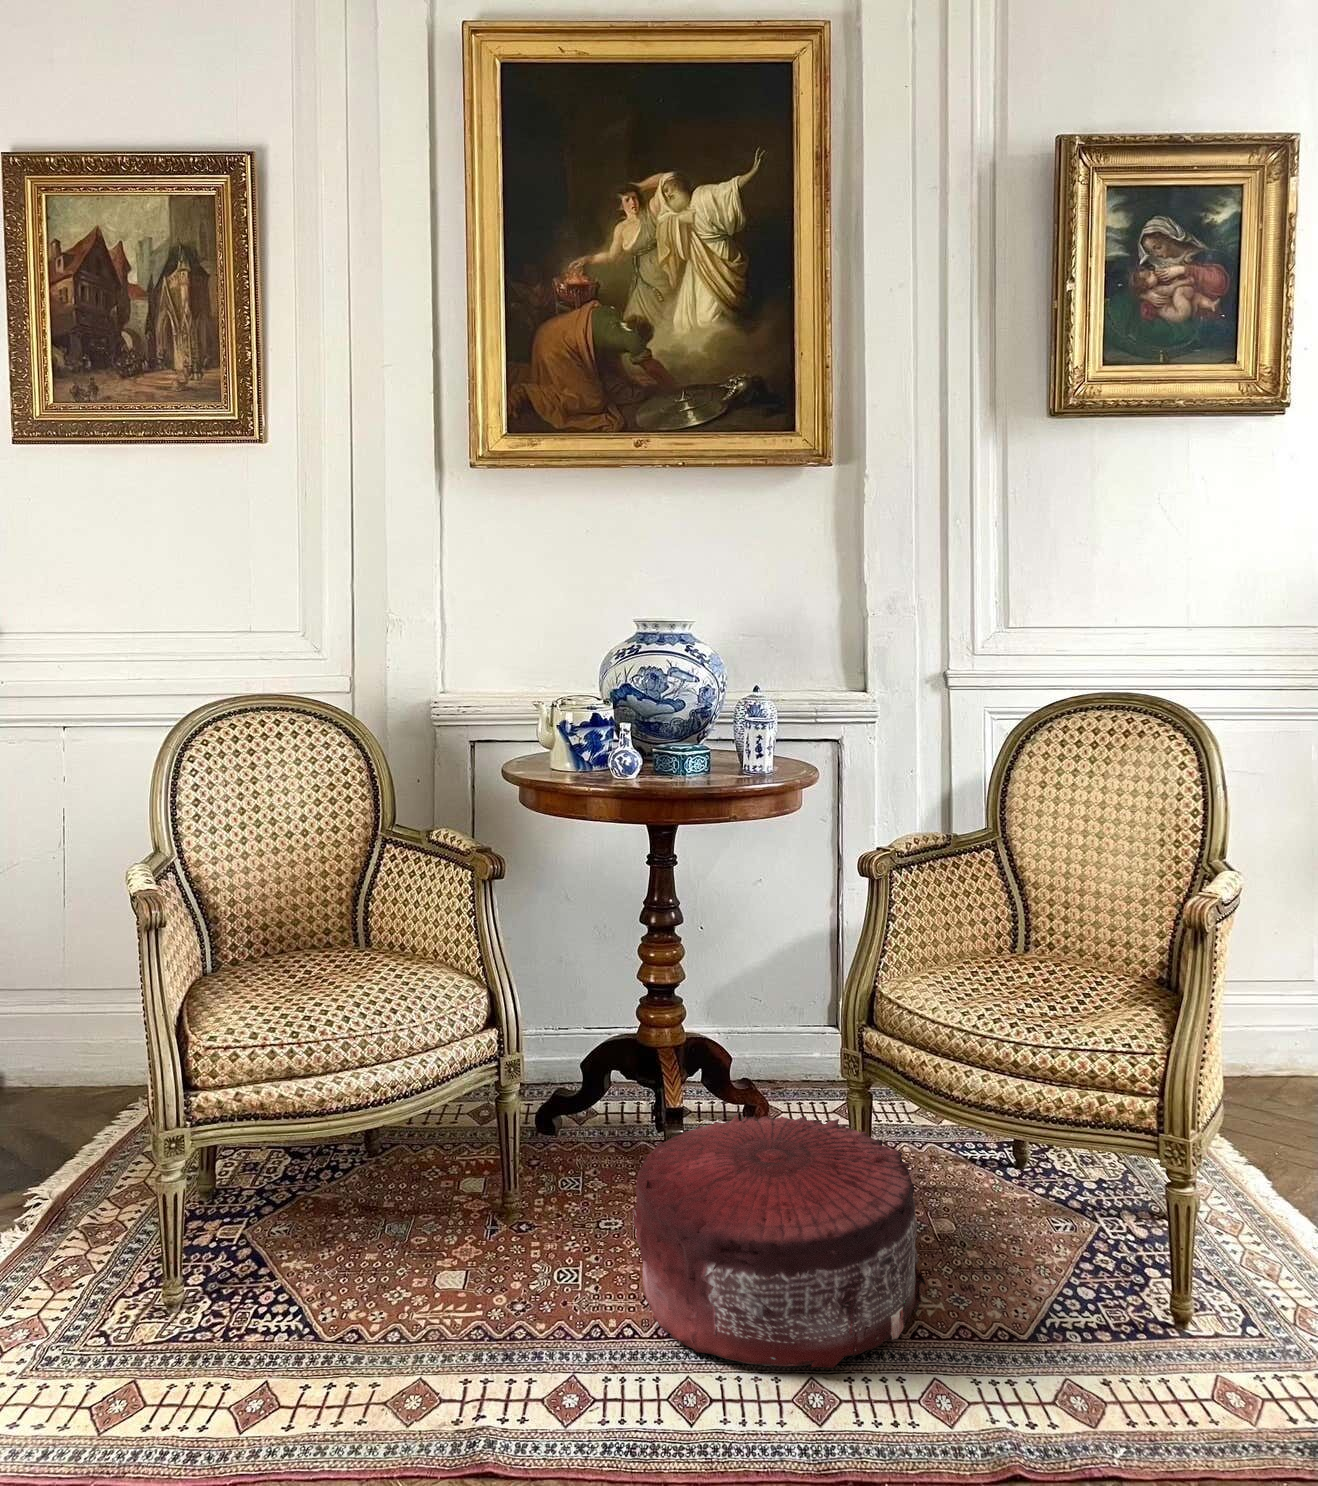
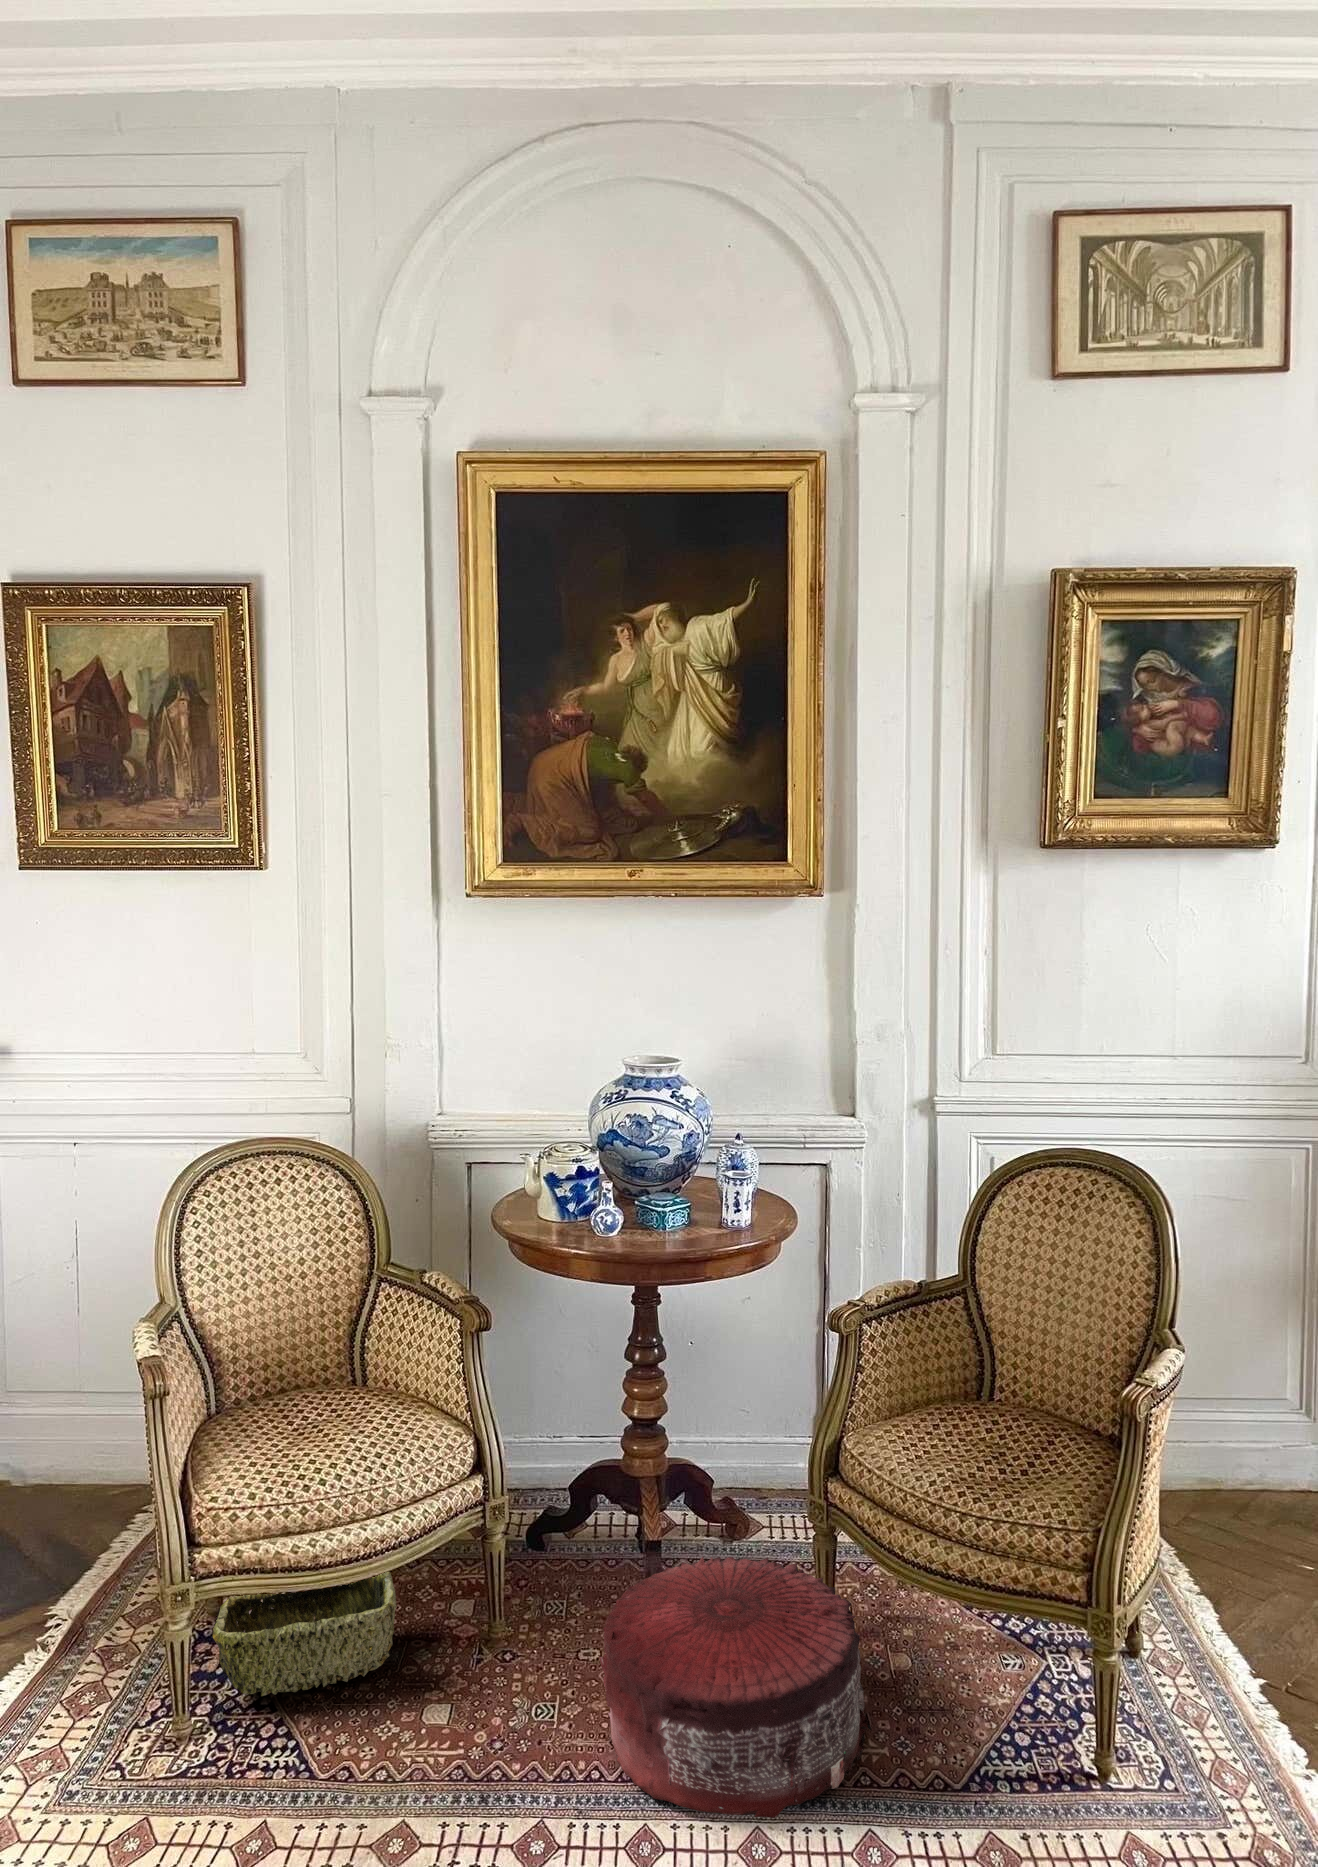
woven basket: none [206,1139,407,1262] -> present [213,1572,397,1696]

